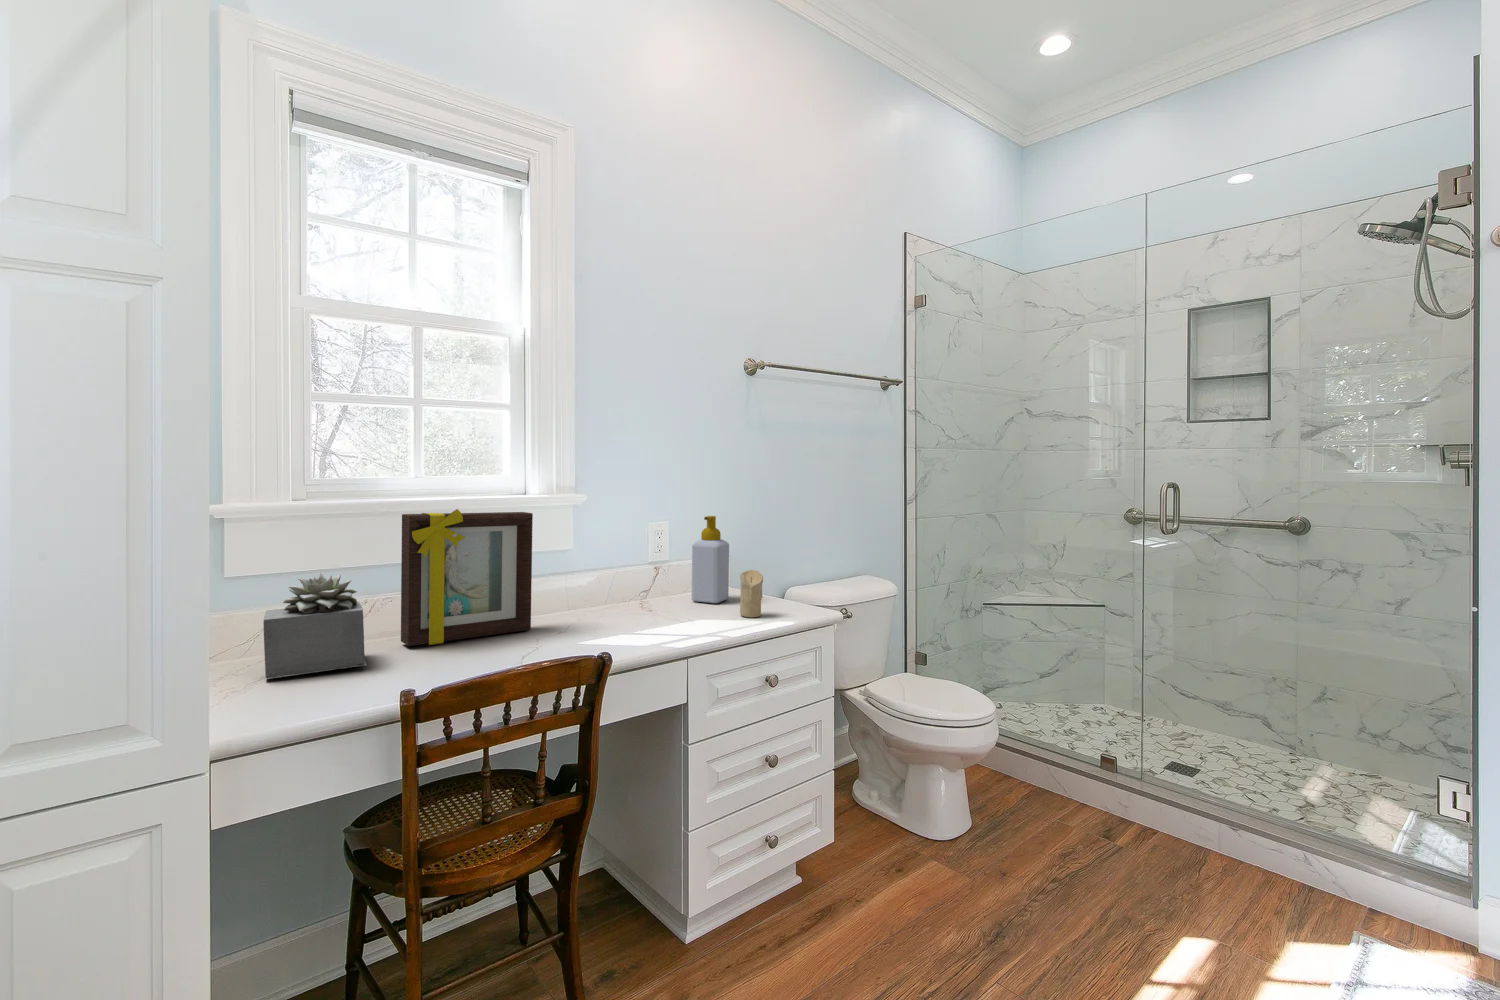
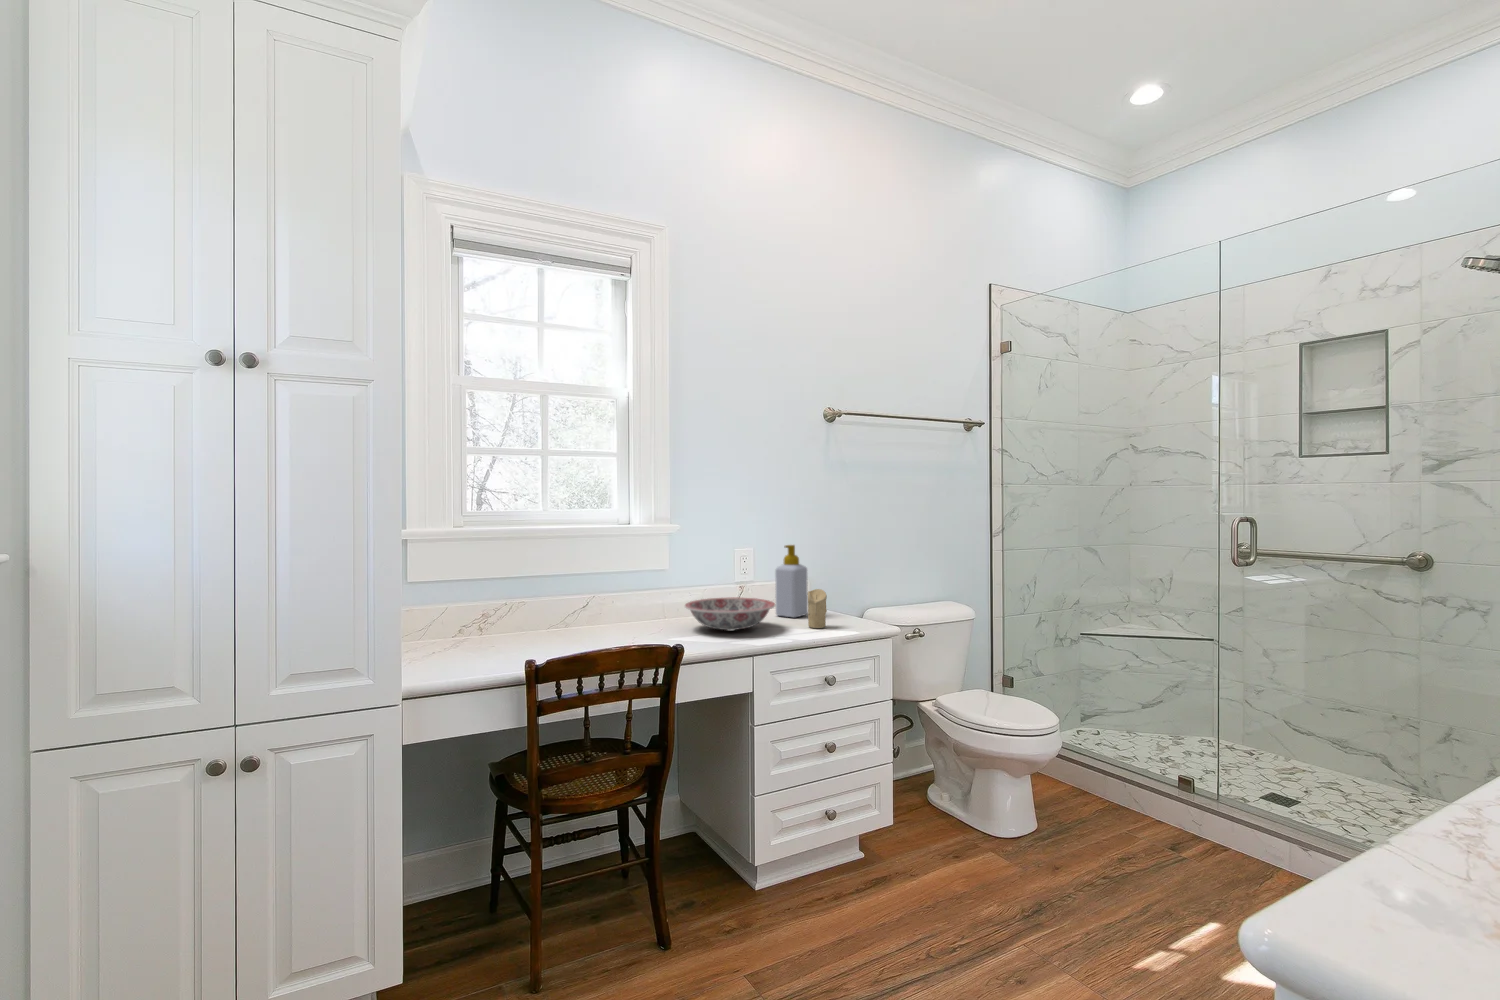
picture frame: present [401,509,533,646] -> none [544,539,640,639]
succulent plant: present [263,573,366,679] -> none [451,583,517,654]
ceramic bowl: none [590,581,704,624] -> present [685,597,775,630]

